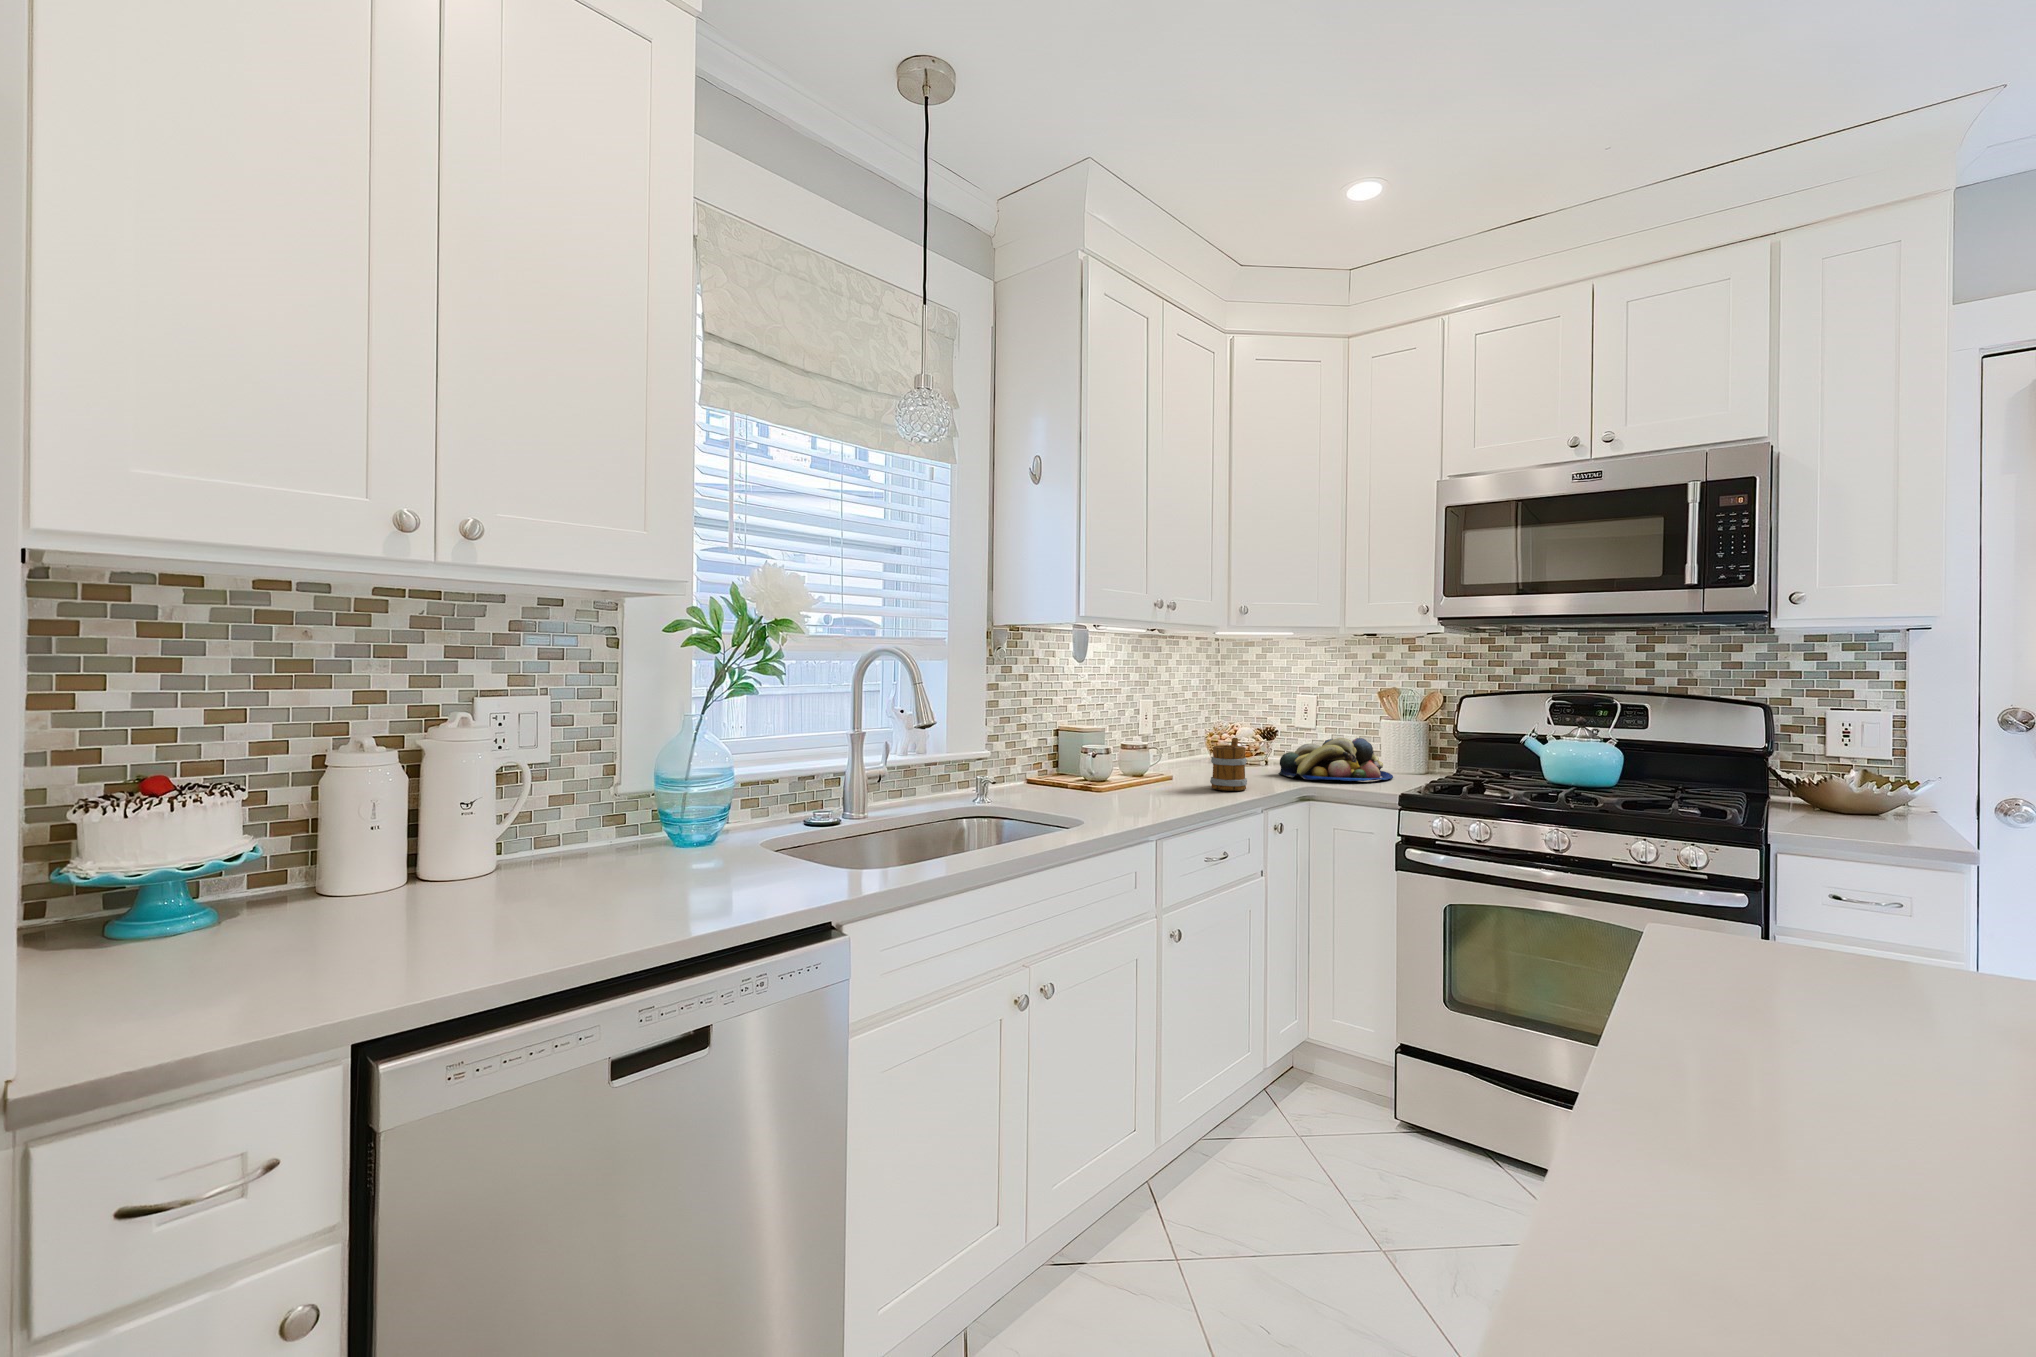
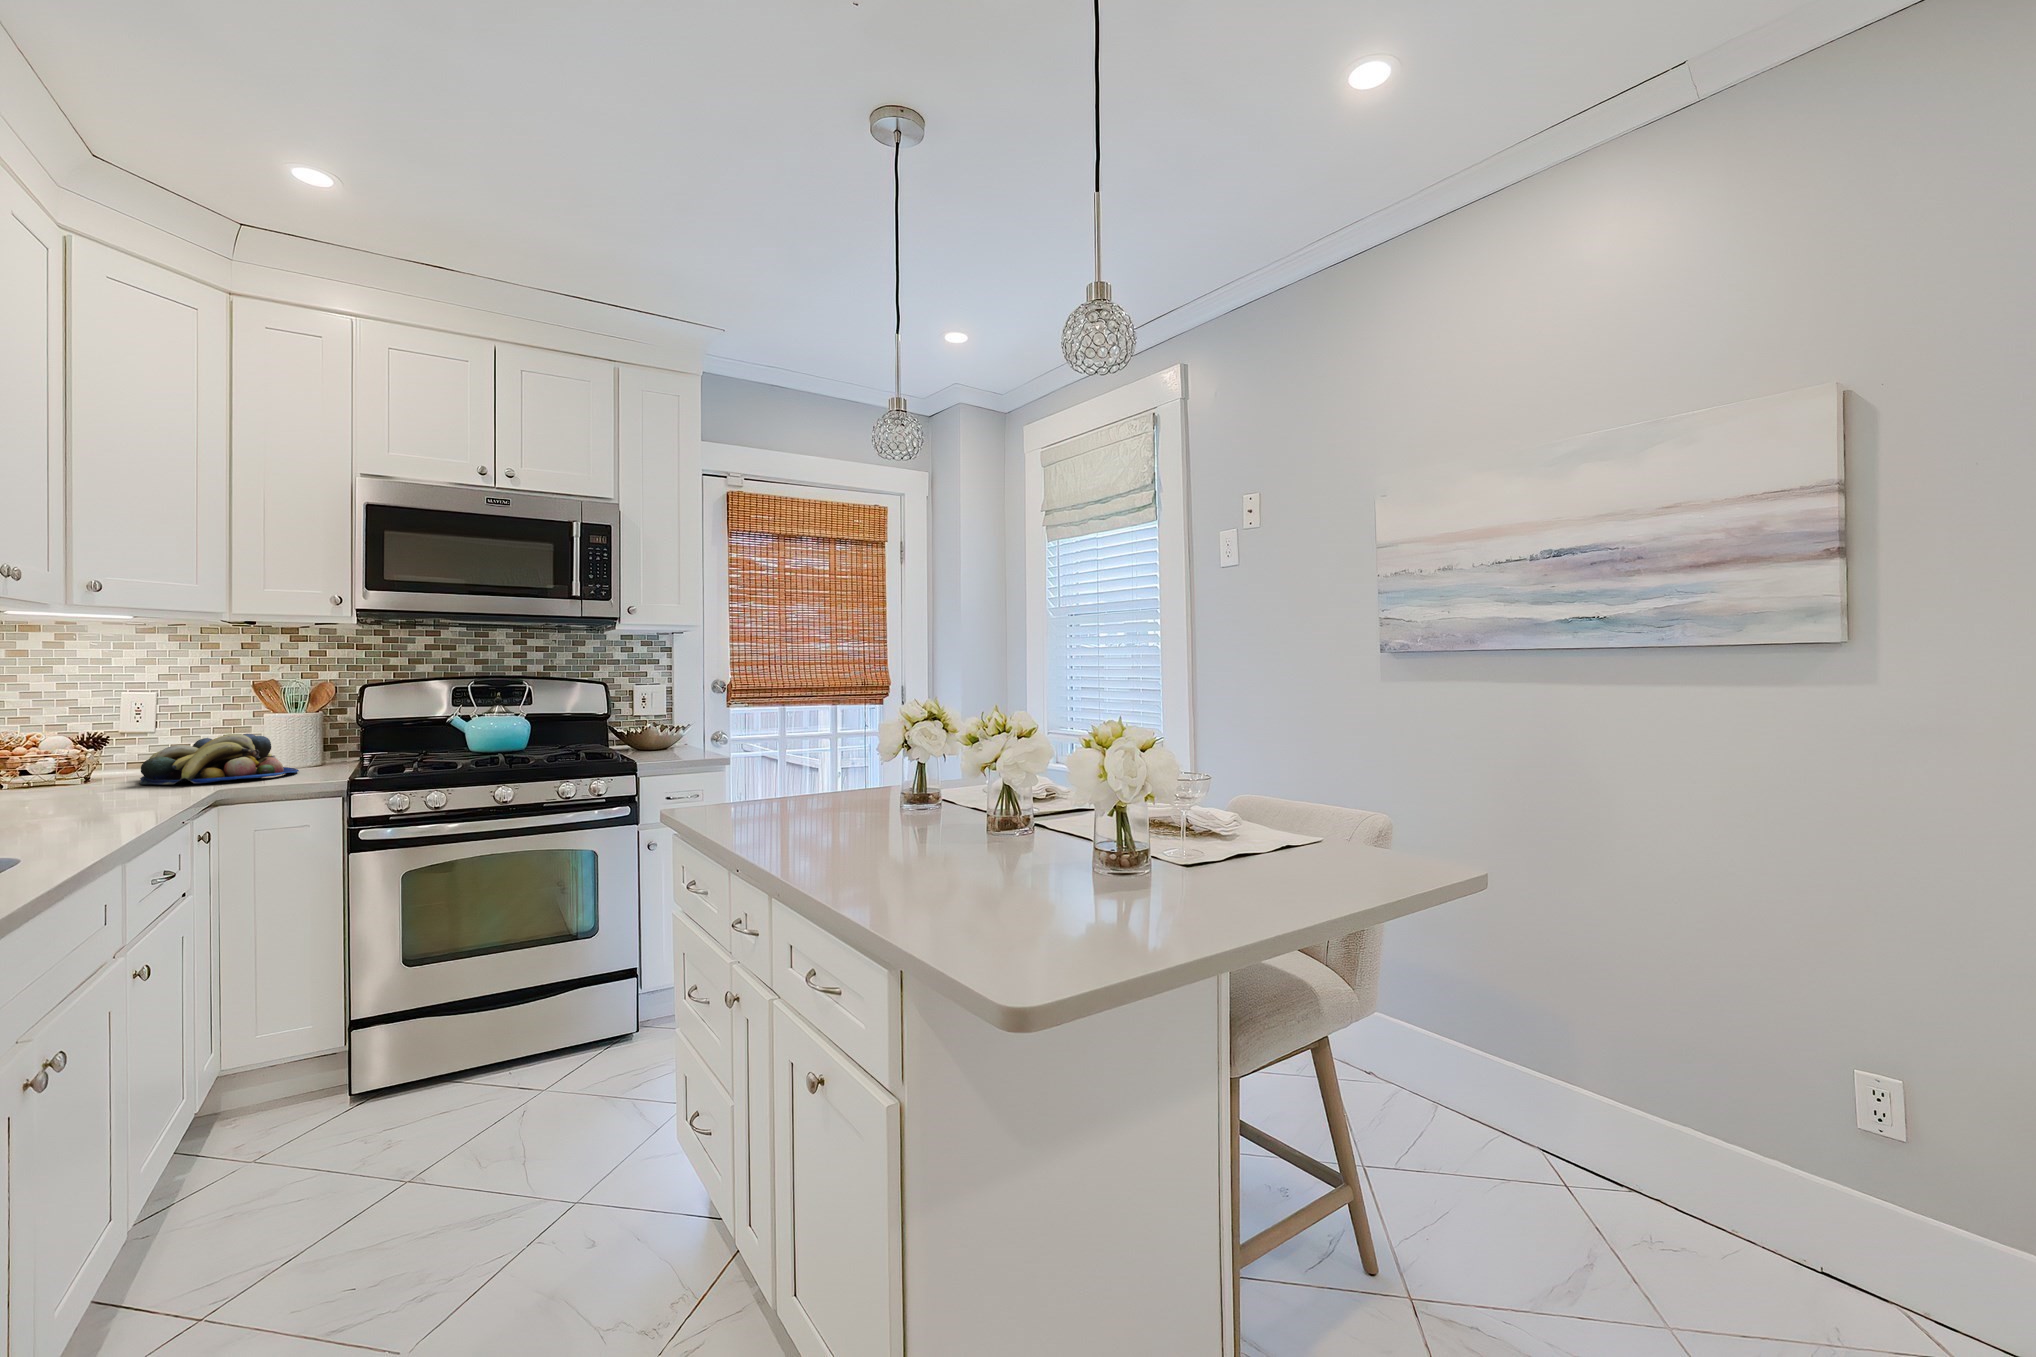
mug: present [1210,738,1247,791] -> none [73,741,137,807]

